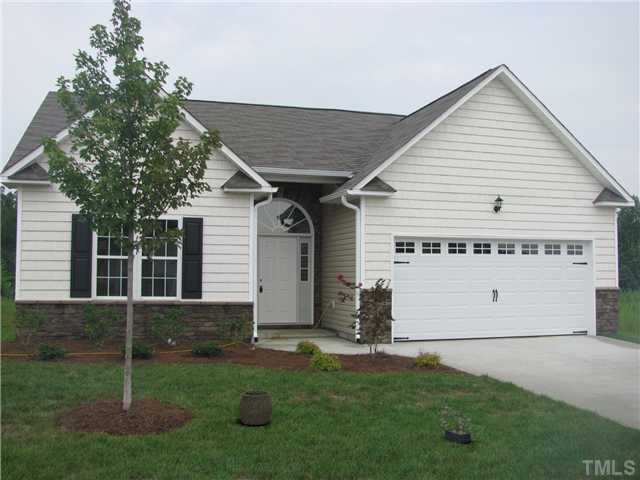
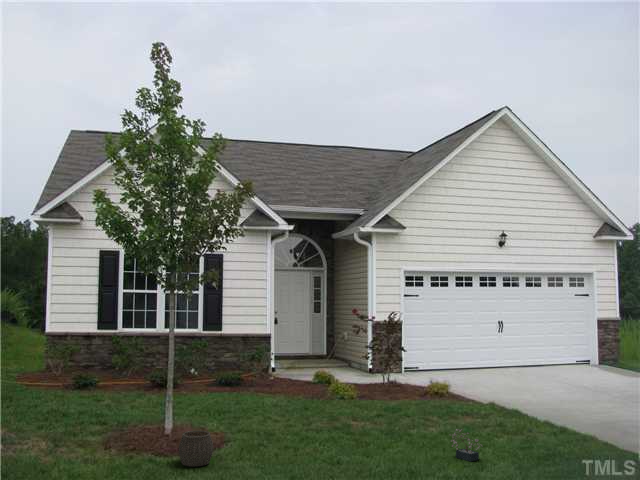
woven basket: present [239,390,272,425] -> present [179,431,213,467]

